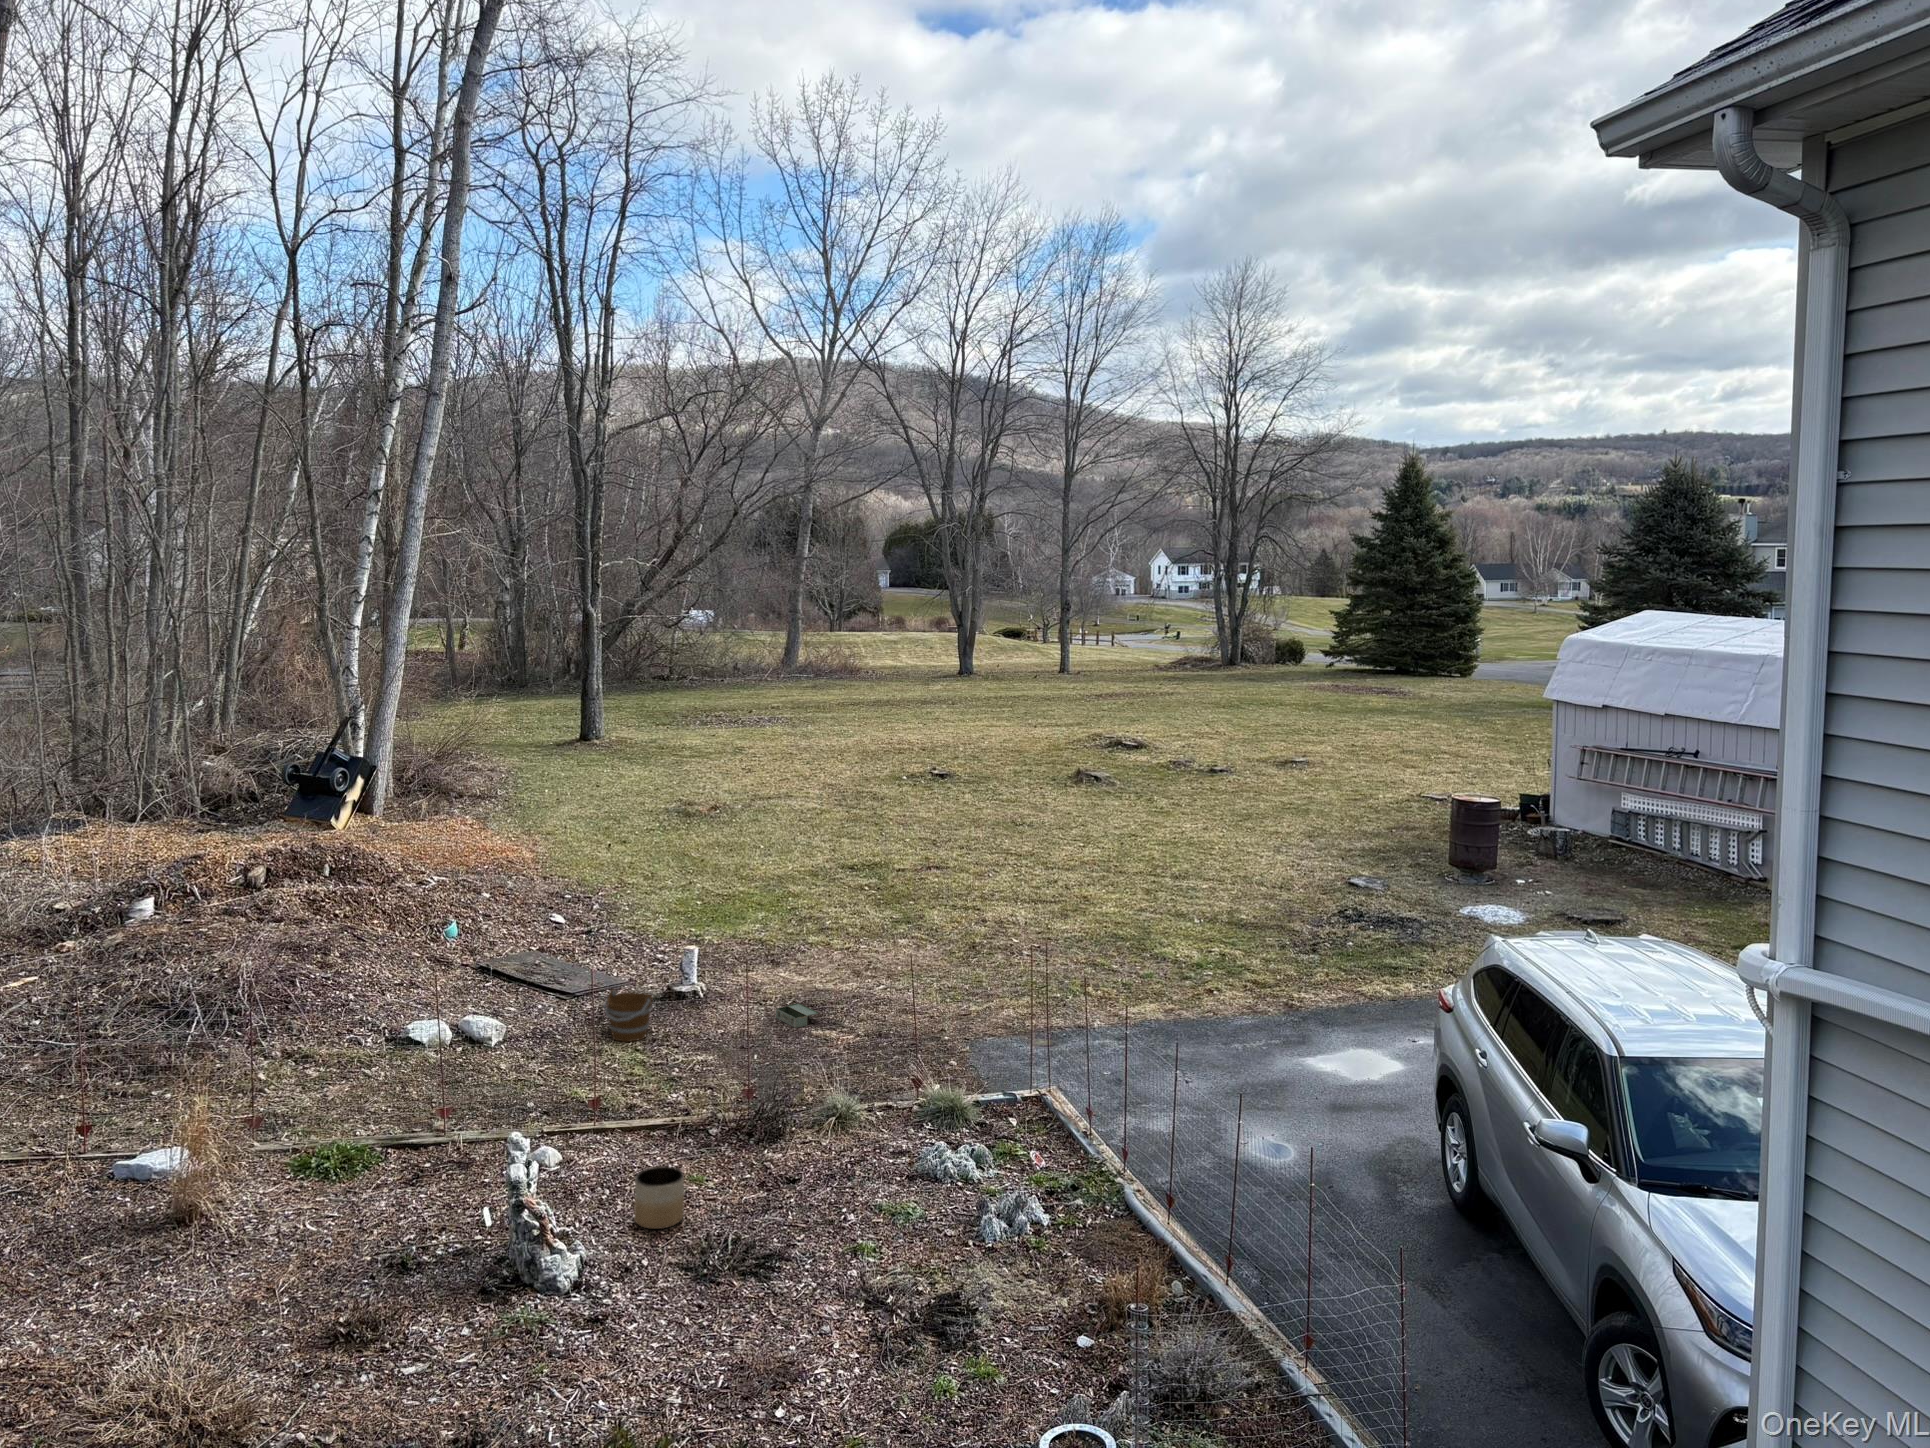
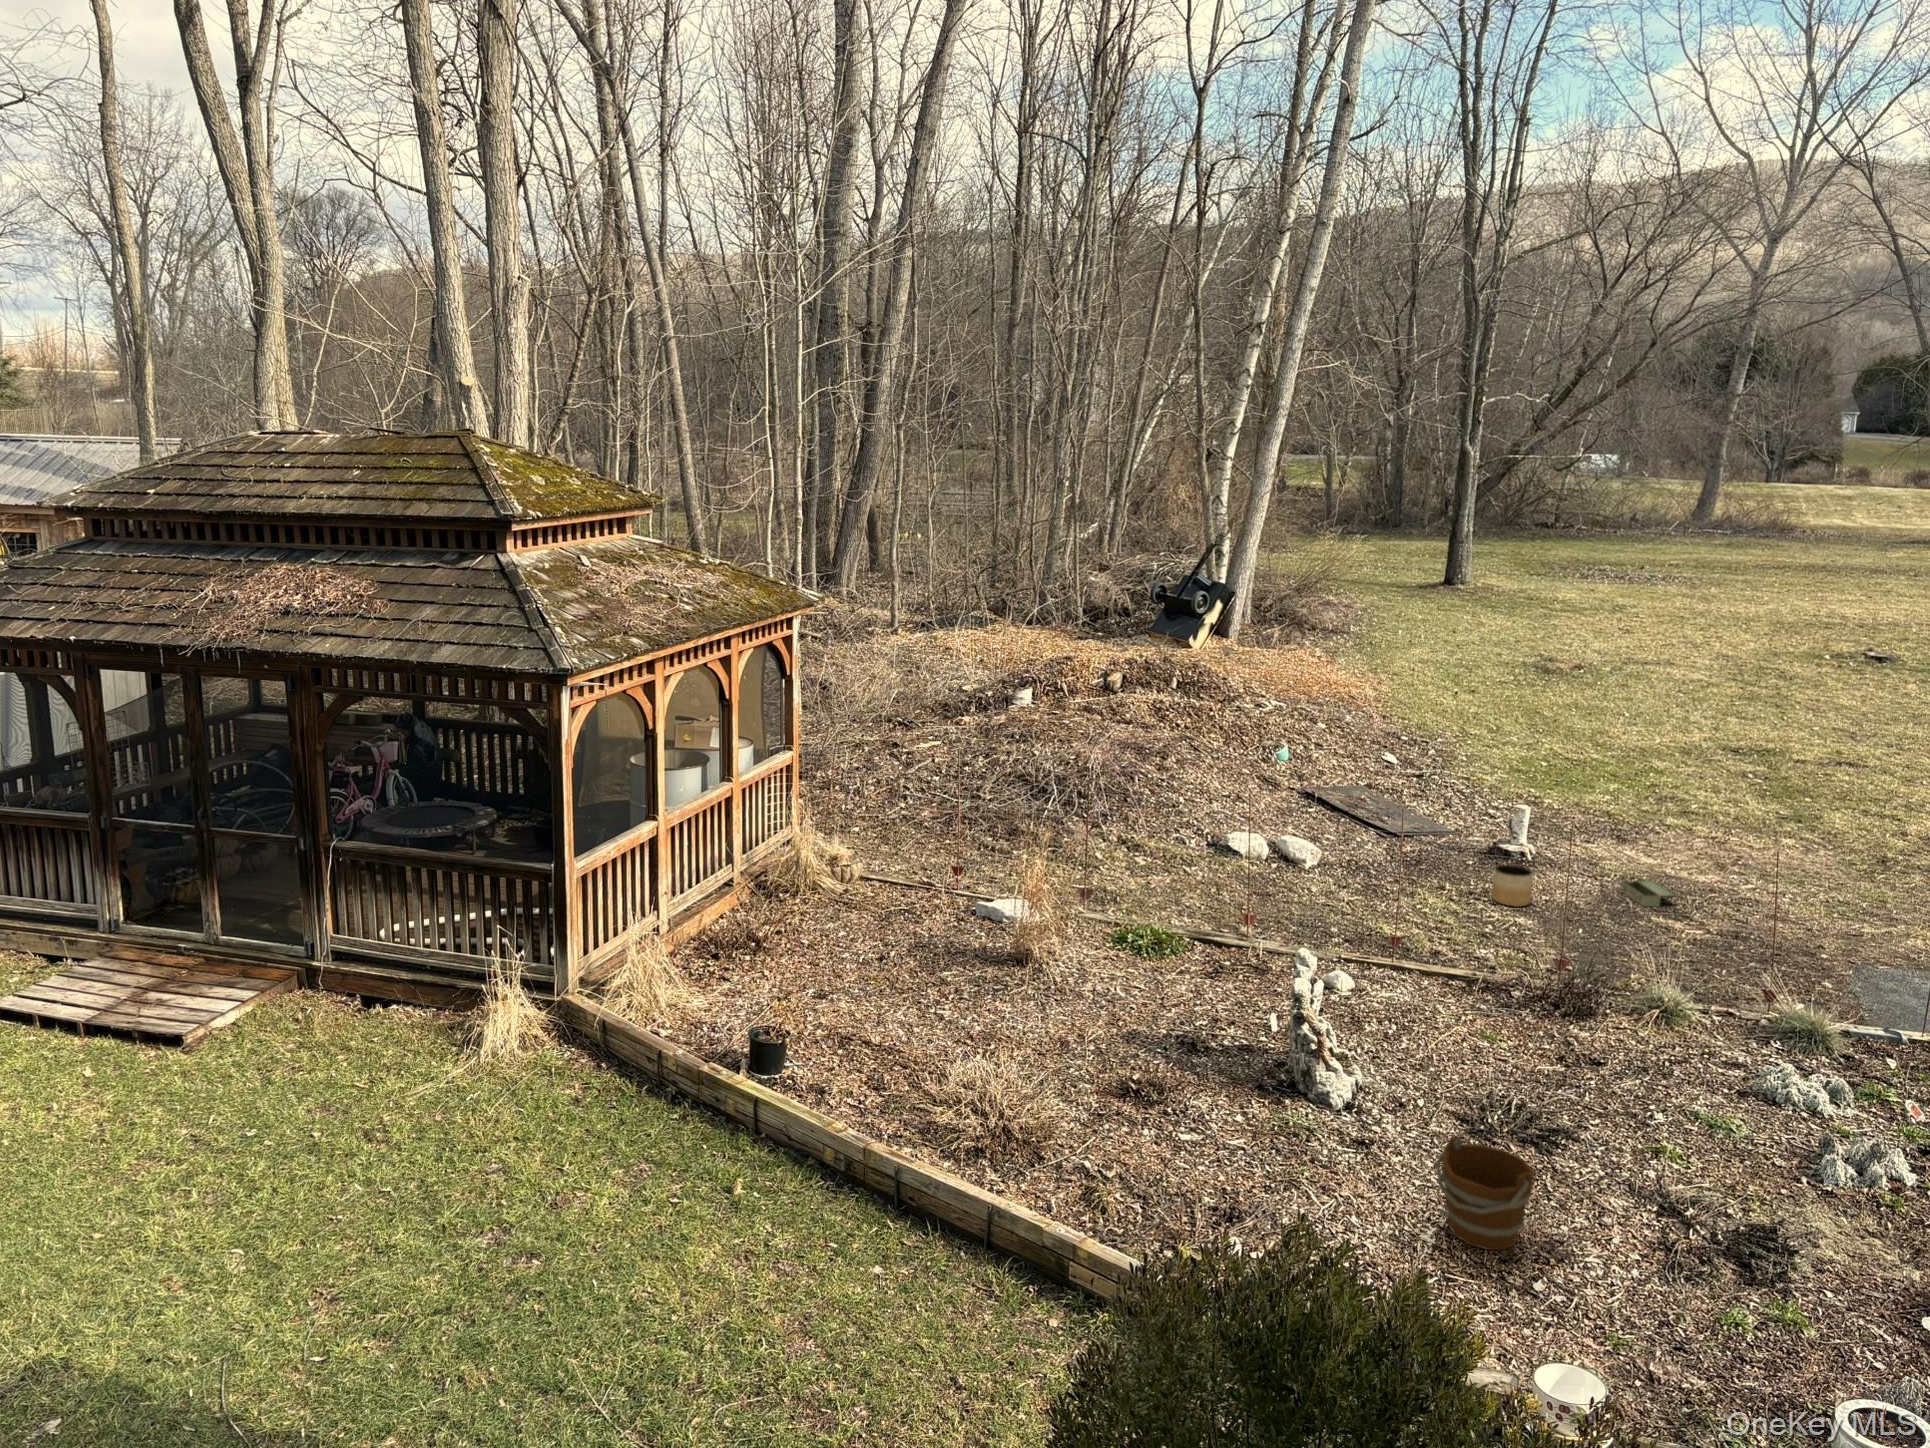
bucket: present [603,989,653,1042] -> present [1435,1136,1535,1250]
planter: present [634,1166,684,1229] -> present [1492,865,1533,907]

